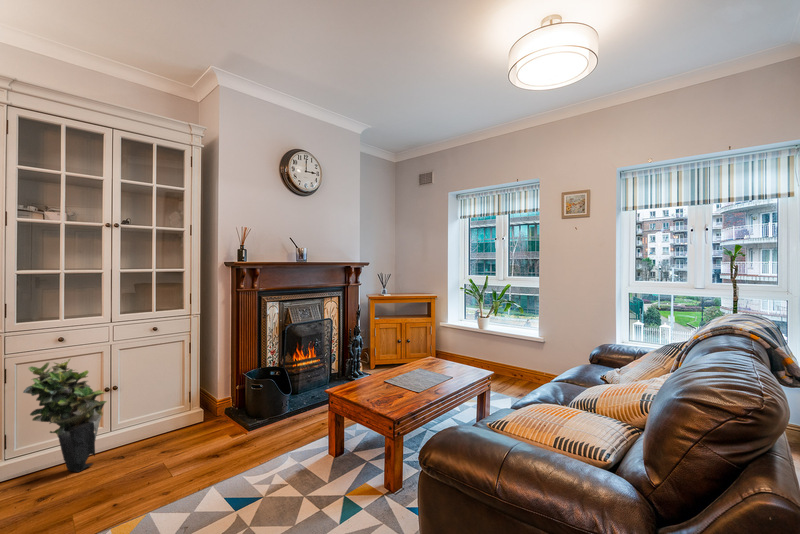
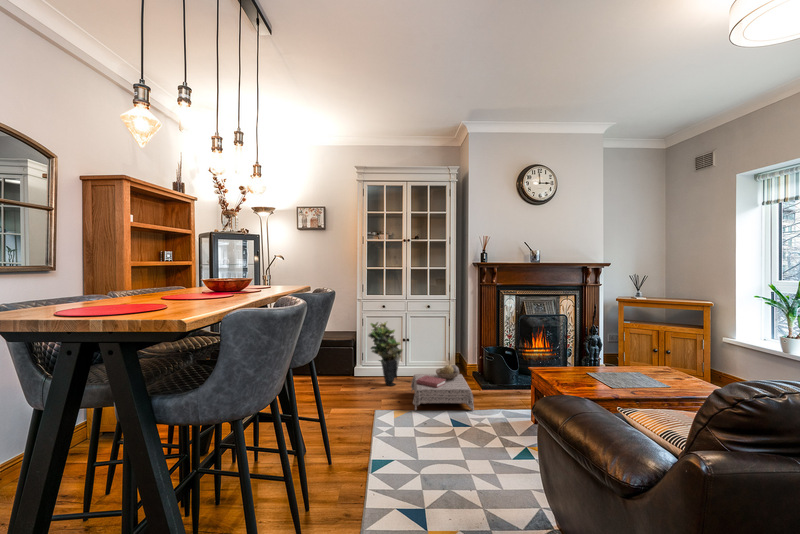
ottoman: none [129,406,251,508] -> present [411,365,474,411]

